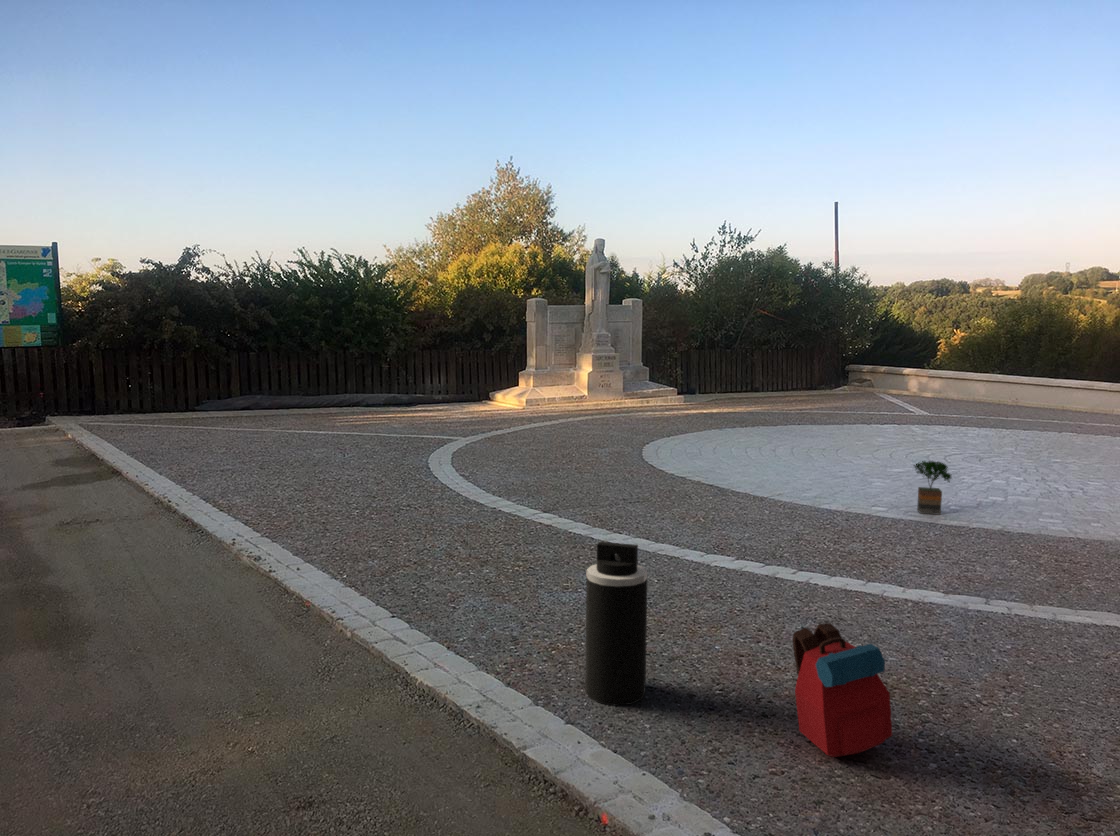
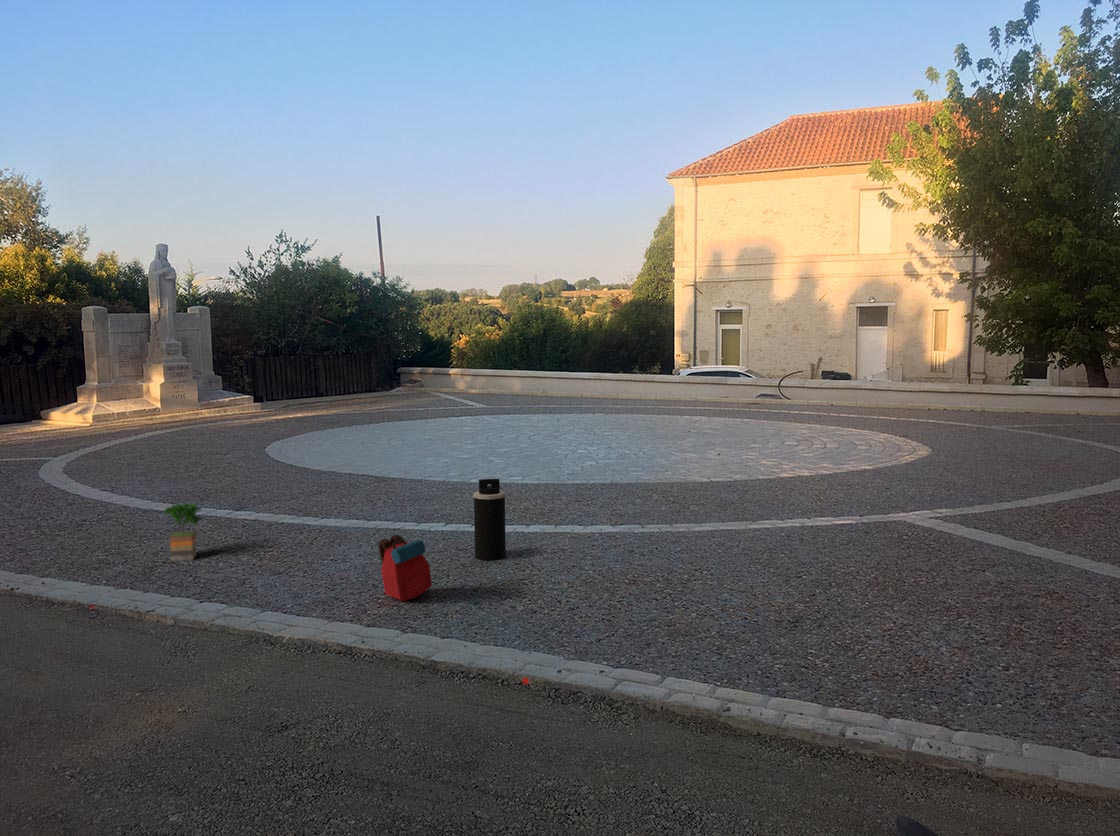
potted tree: present [914,461,951,515] -> present [164,504,202,561]
trash can: present [585,542,647,706] -> present [474,479,506,561]

